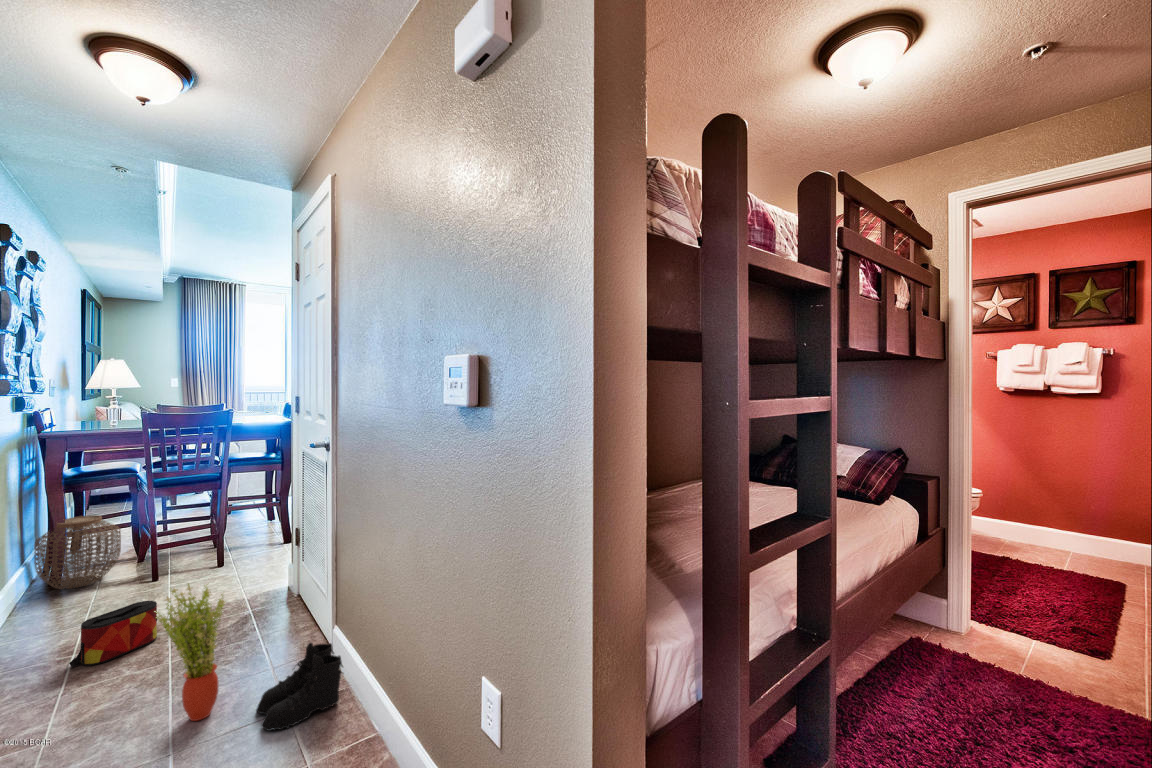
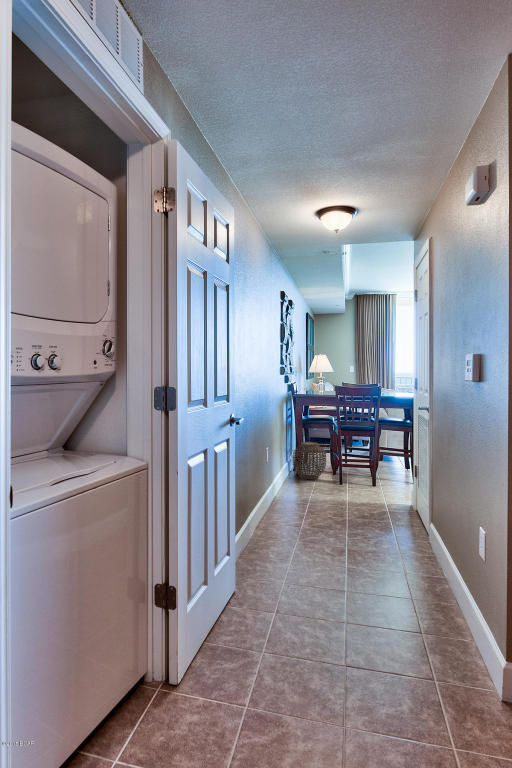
potted plant: present [157,584,225,721] -> none [342,475,372,547]
bag: present [69,601,157,667] -> none [309,488,342,512]
boots: present [256,643,343,731] -> none [386,525,432,564]

